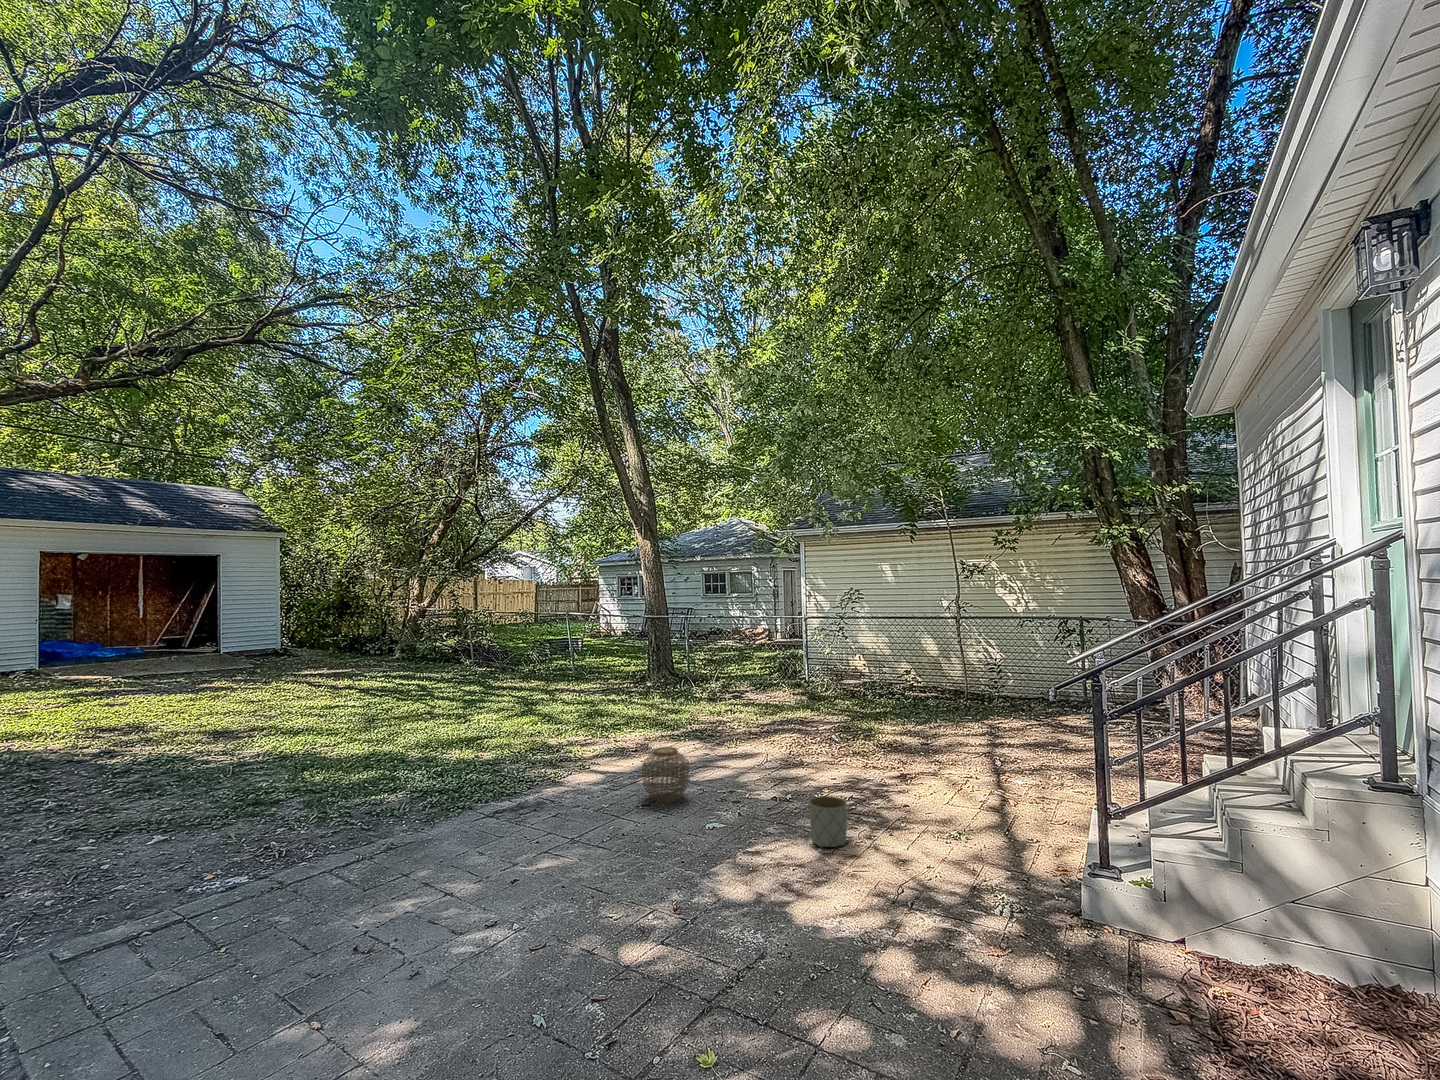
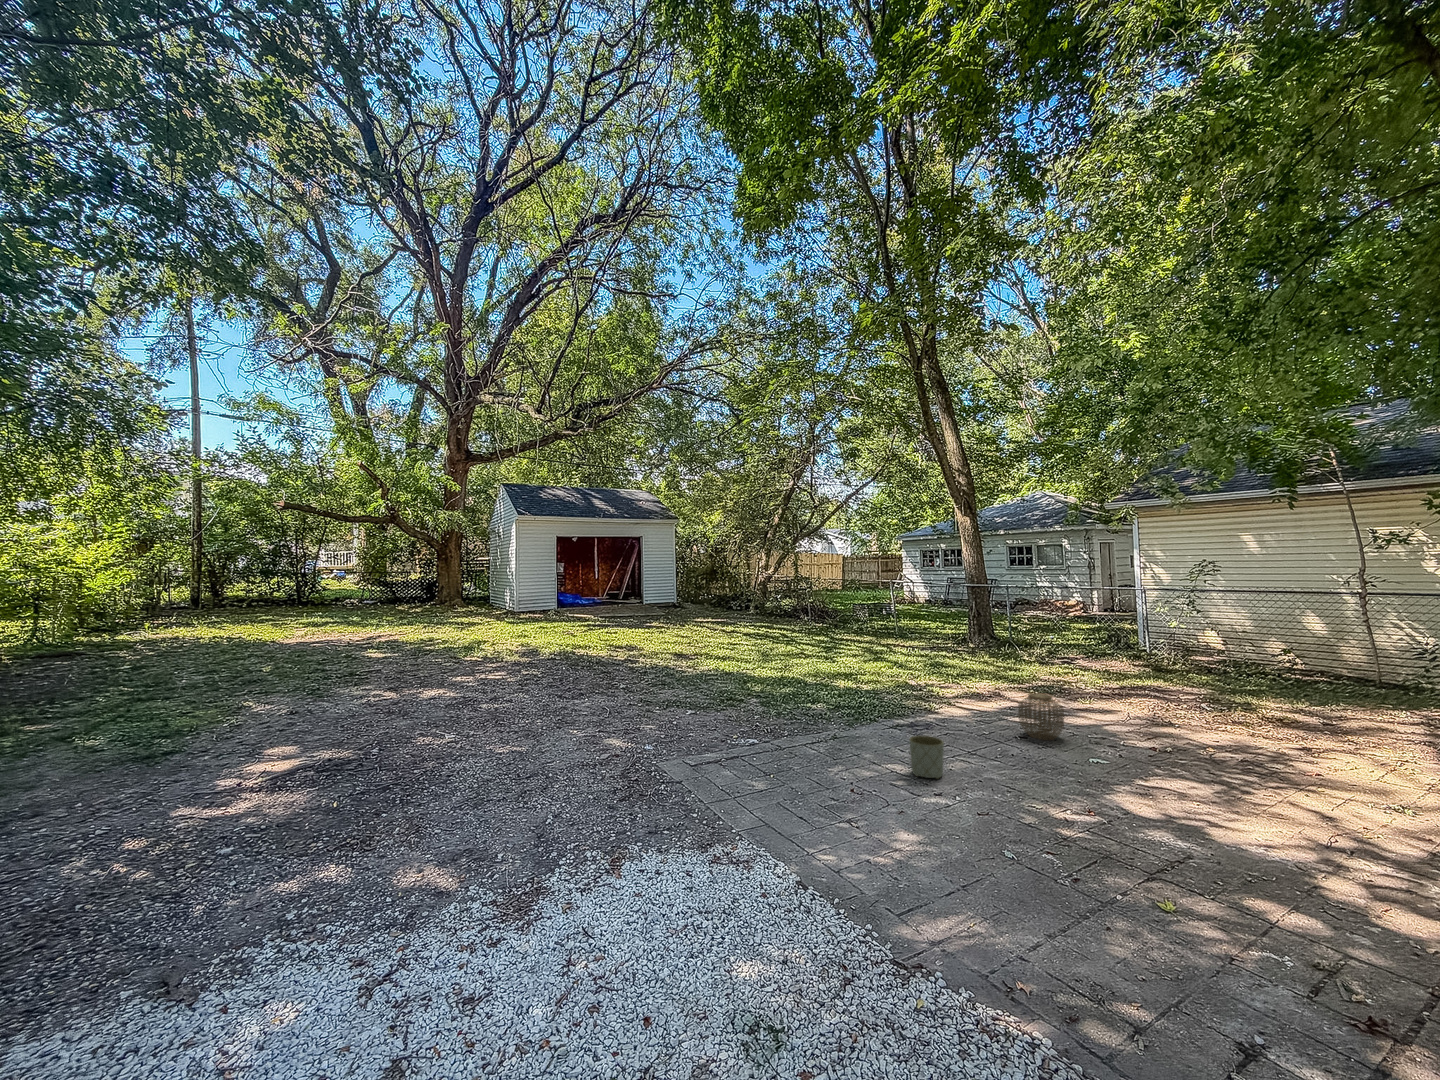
planter: present [809,796,847,847] -> present [910,736,944,779]

